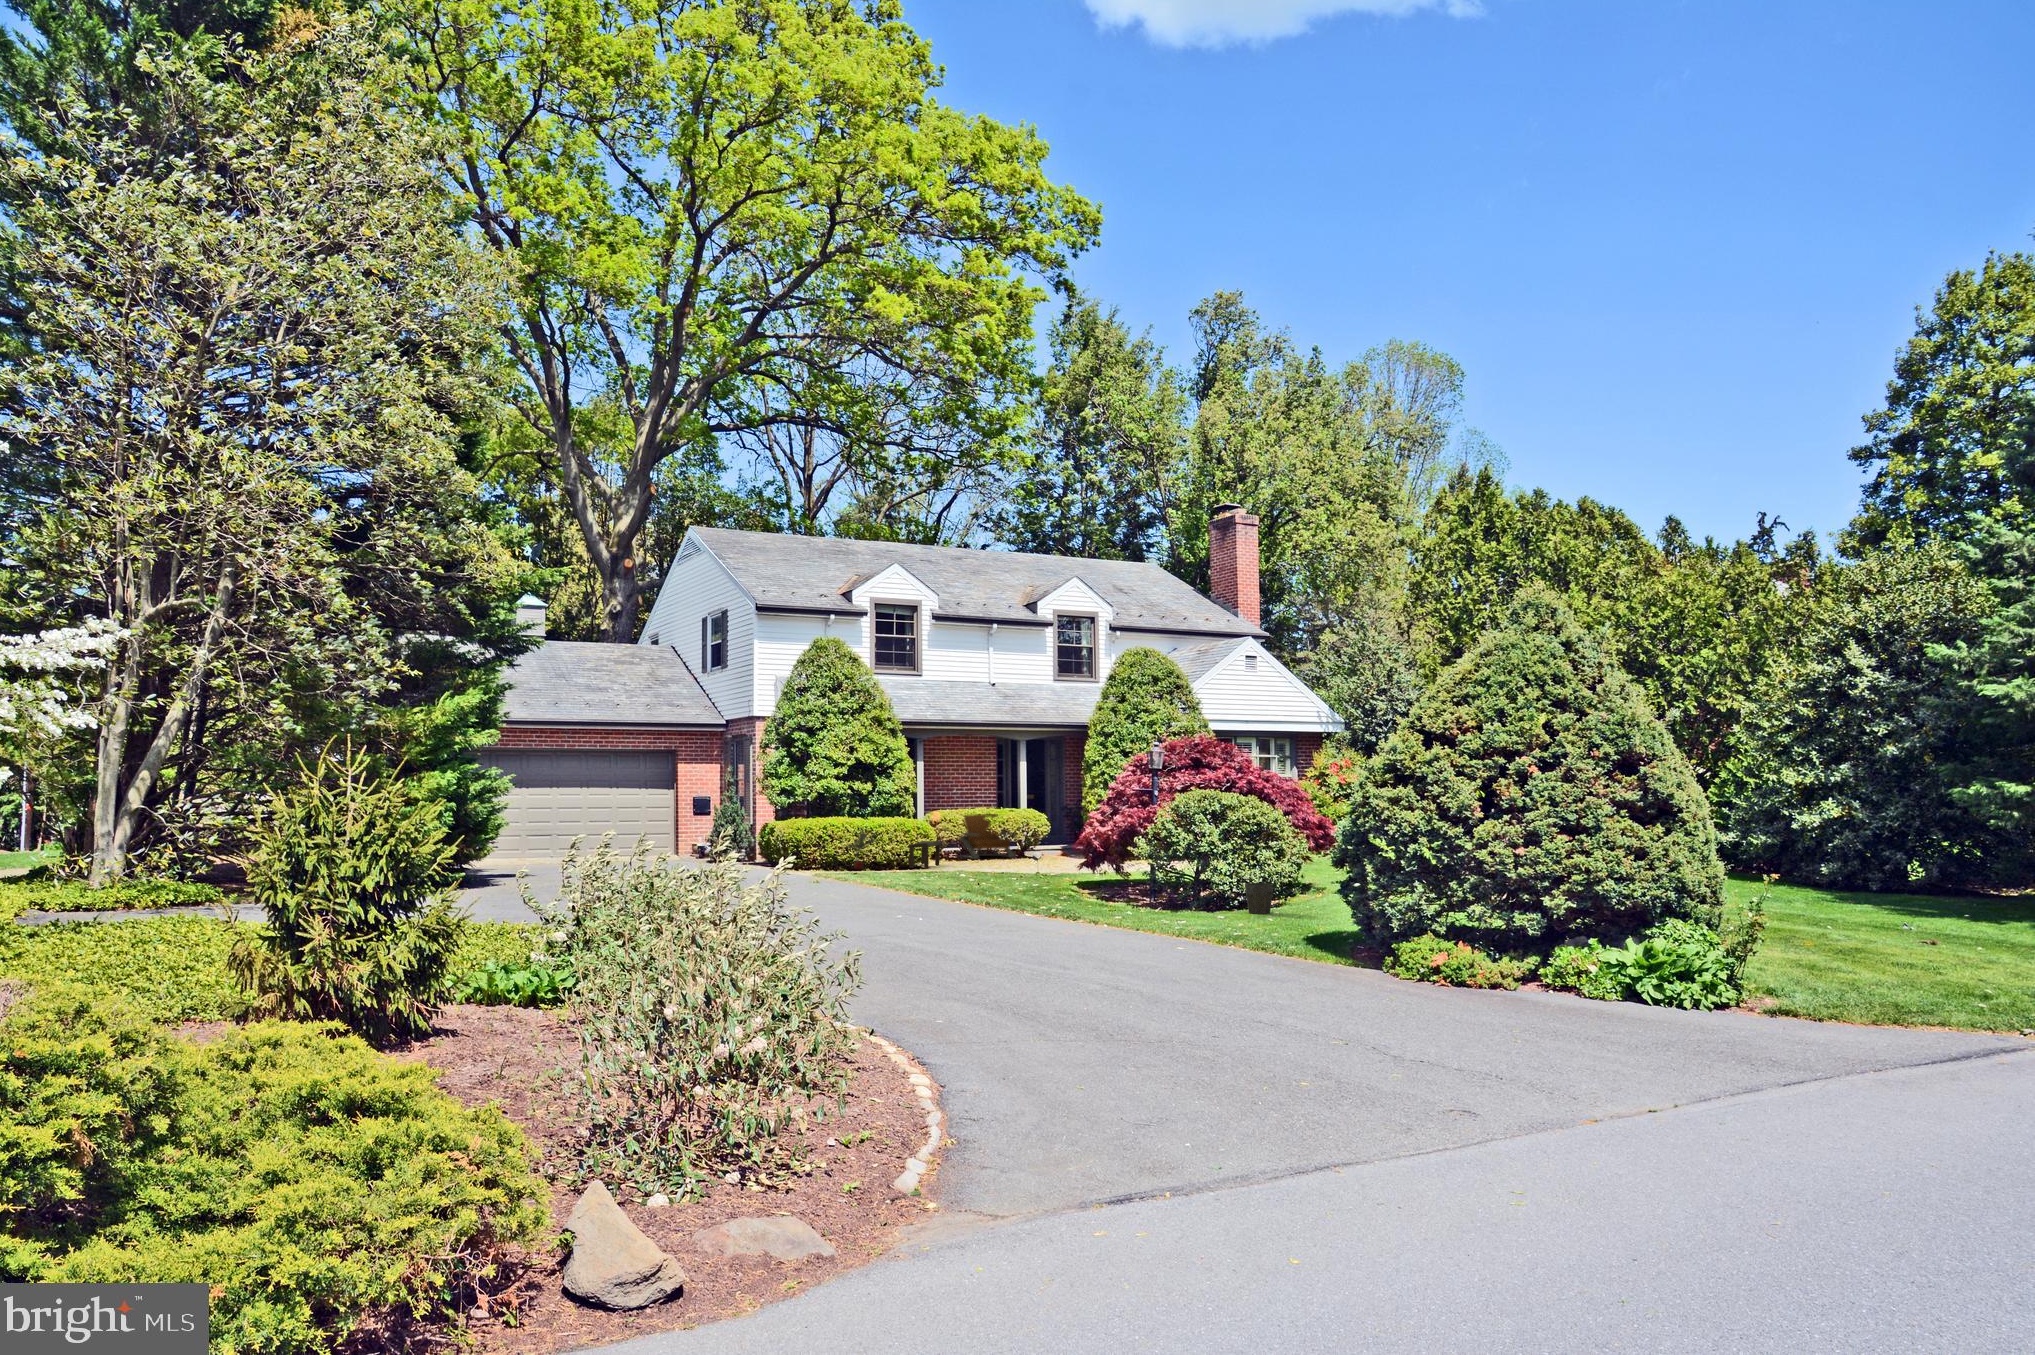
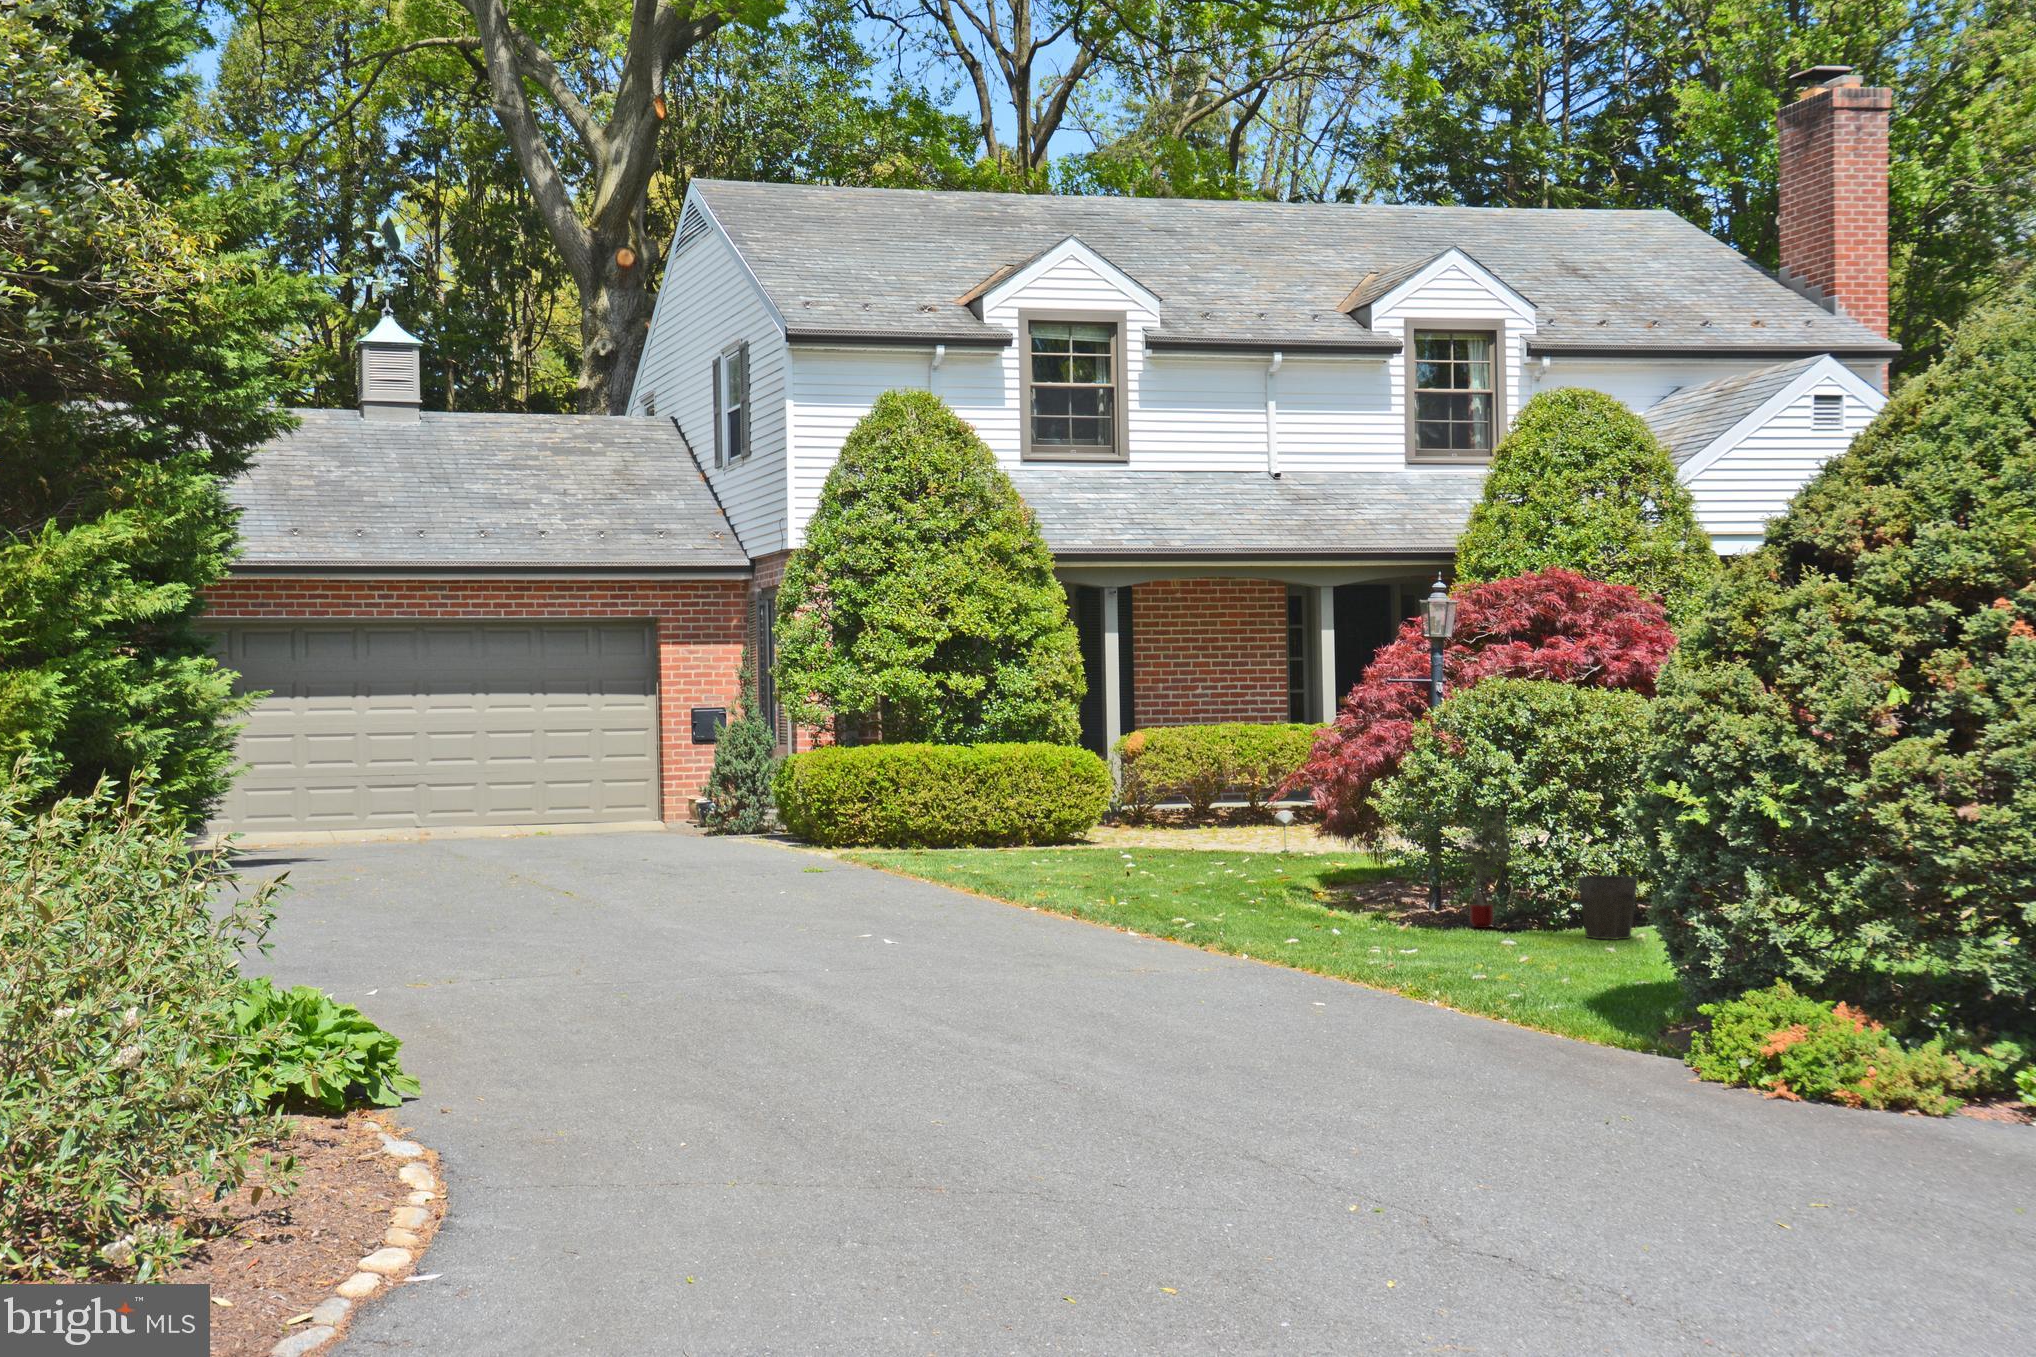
lounge chair: present [960,814,1014,859] -> none [1169,735,1282,823]
potted tree: present [846,827,875,870] -> present [1459,808,1525,928]
bench: present [909,841,941,868] -> none [1040,788,1112,841]

